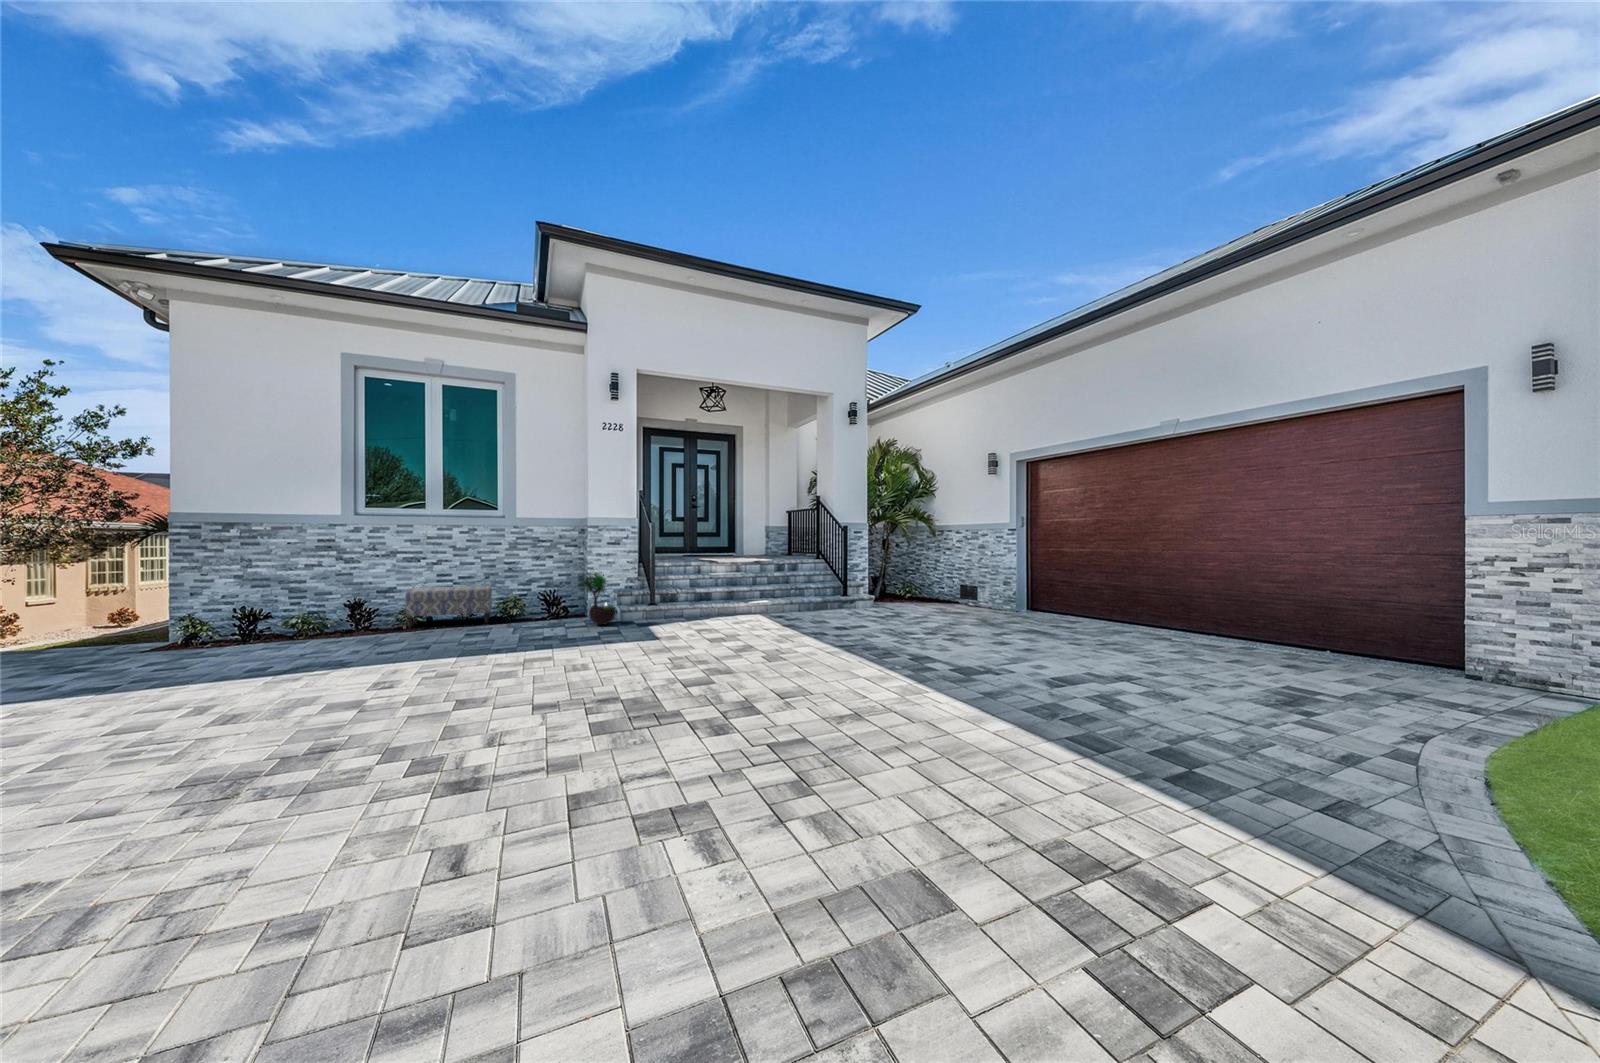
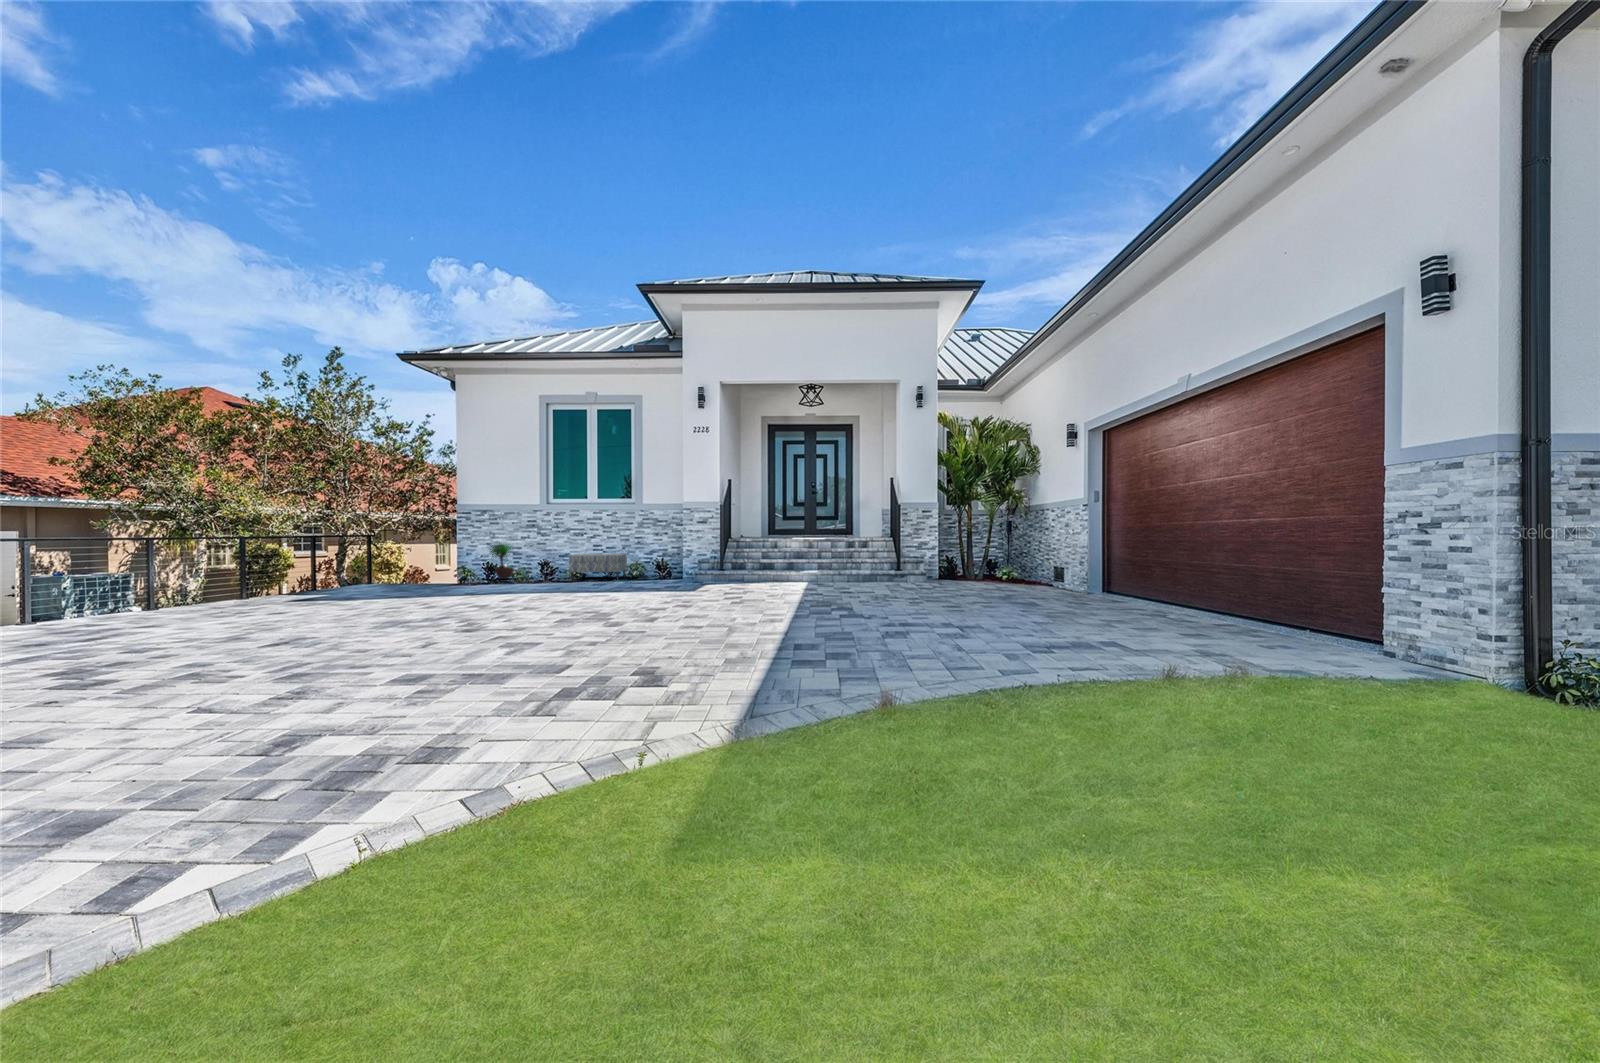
potted tree: present [580,572,615,625] -> present [490,544,514,579]

